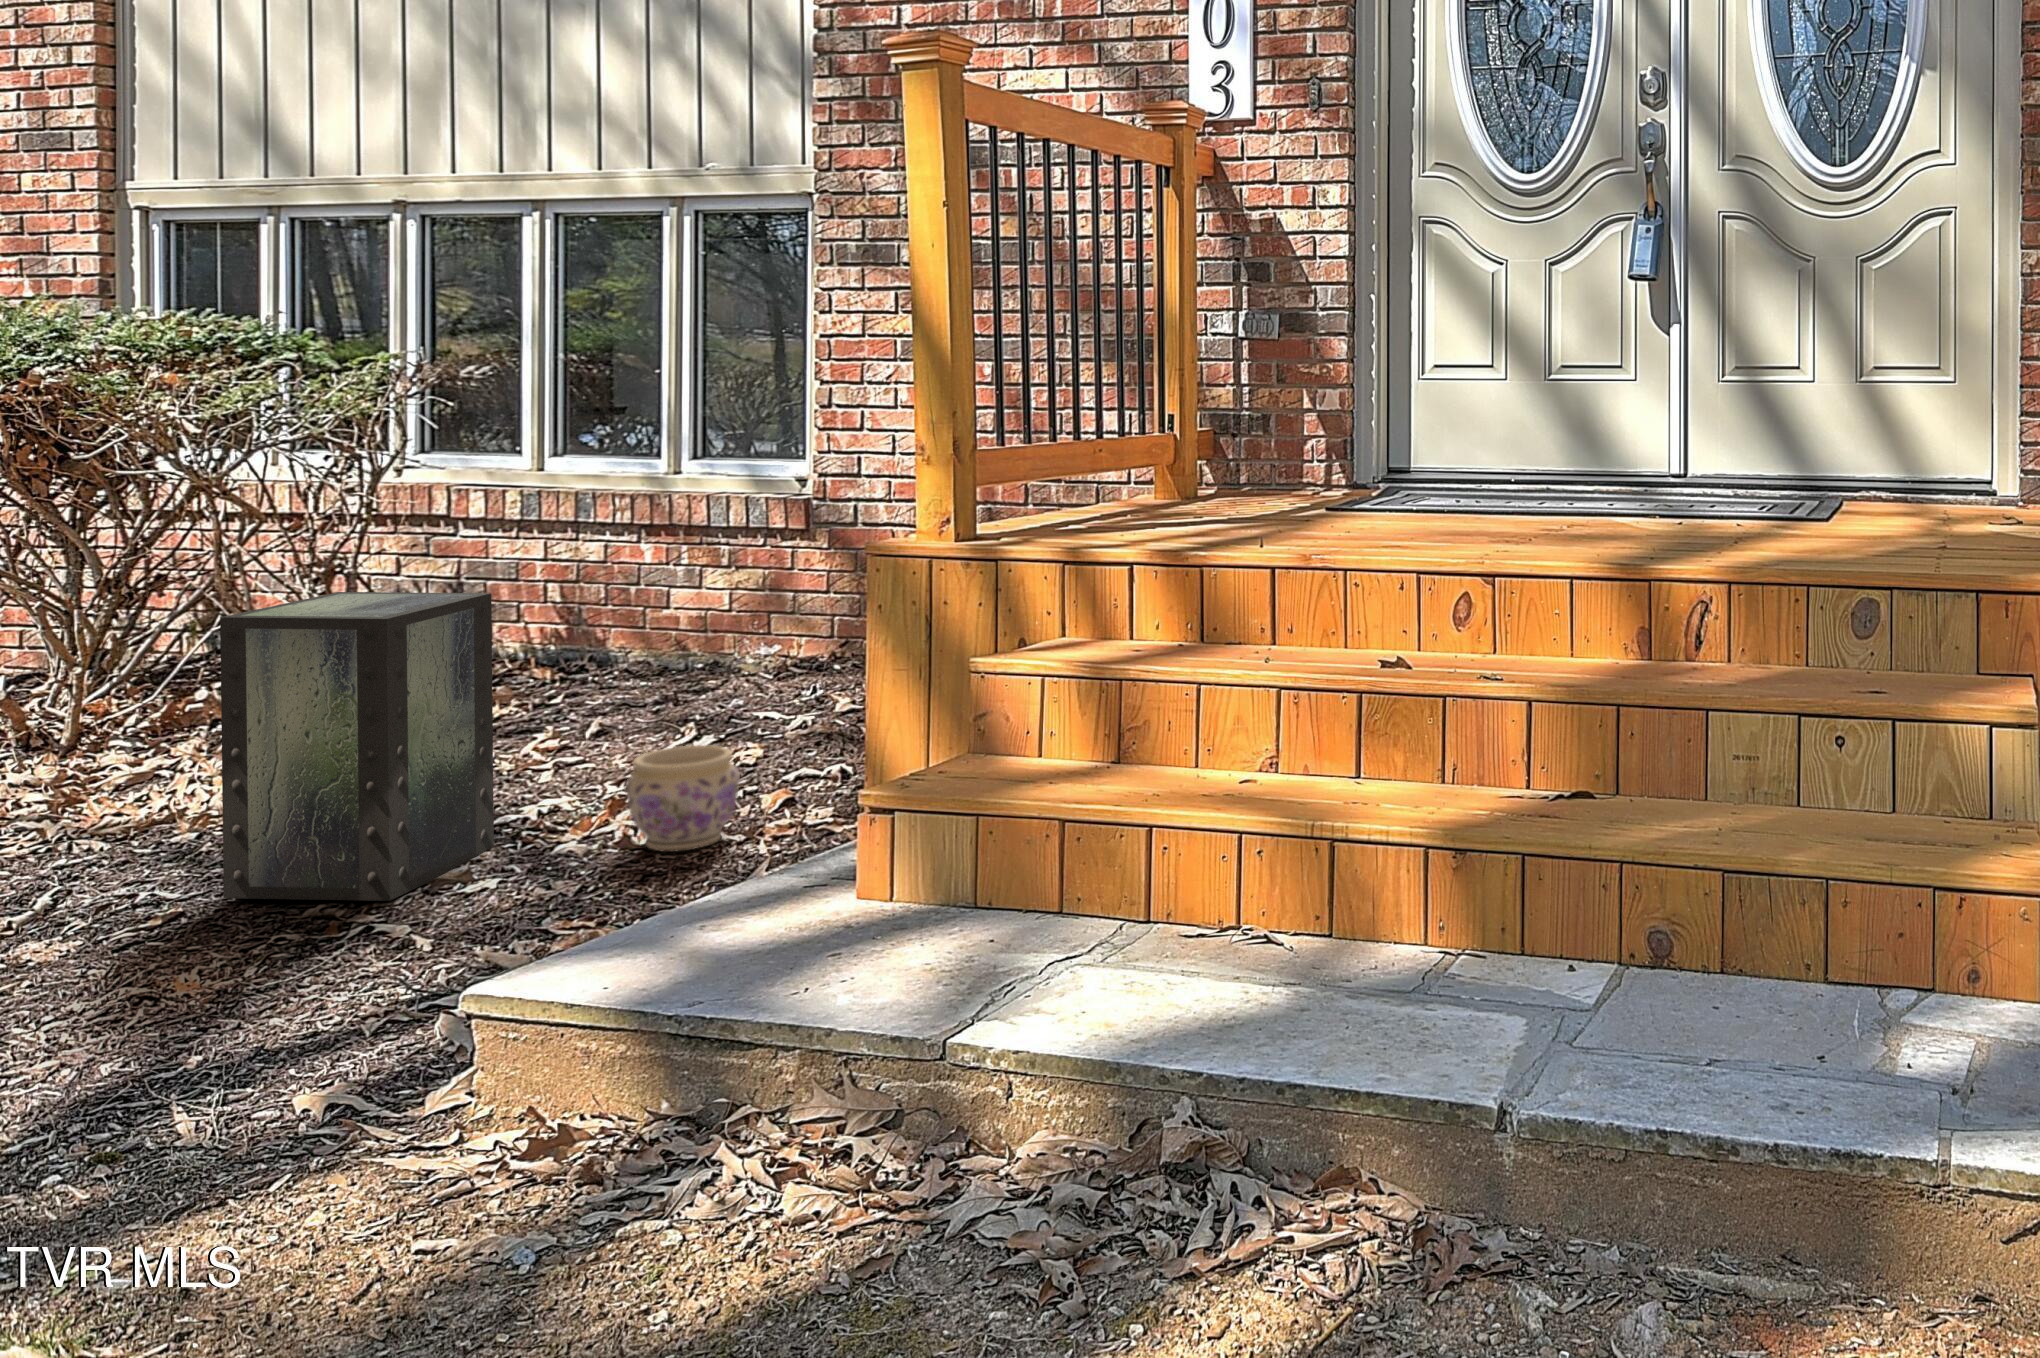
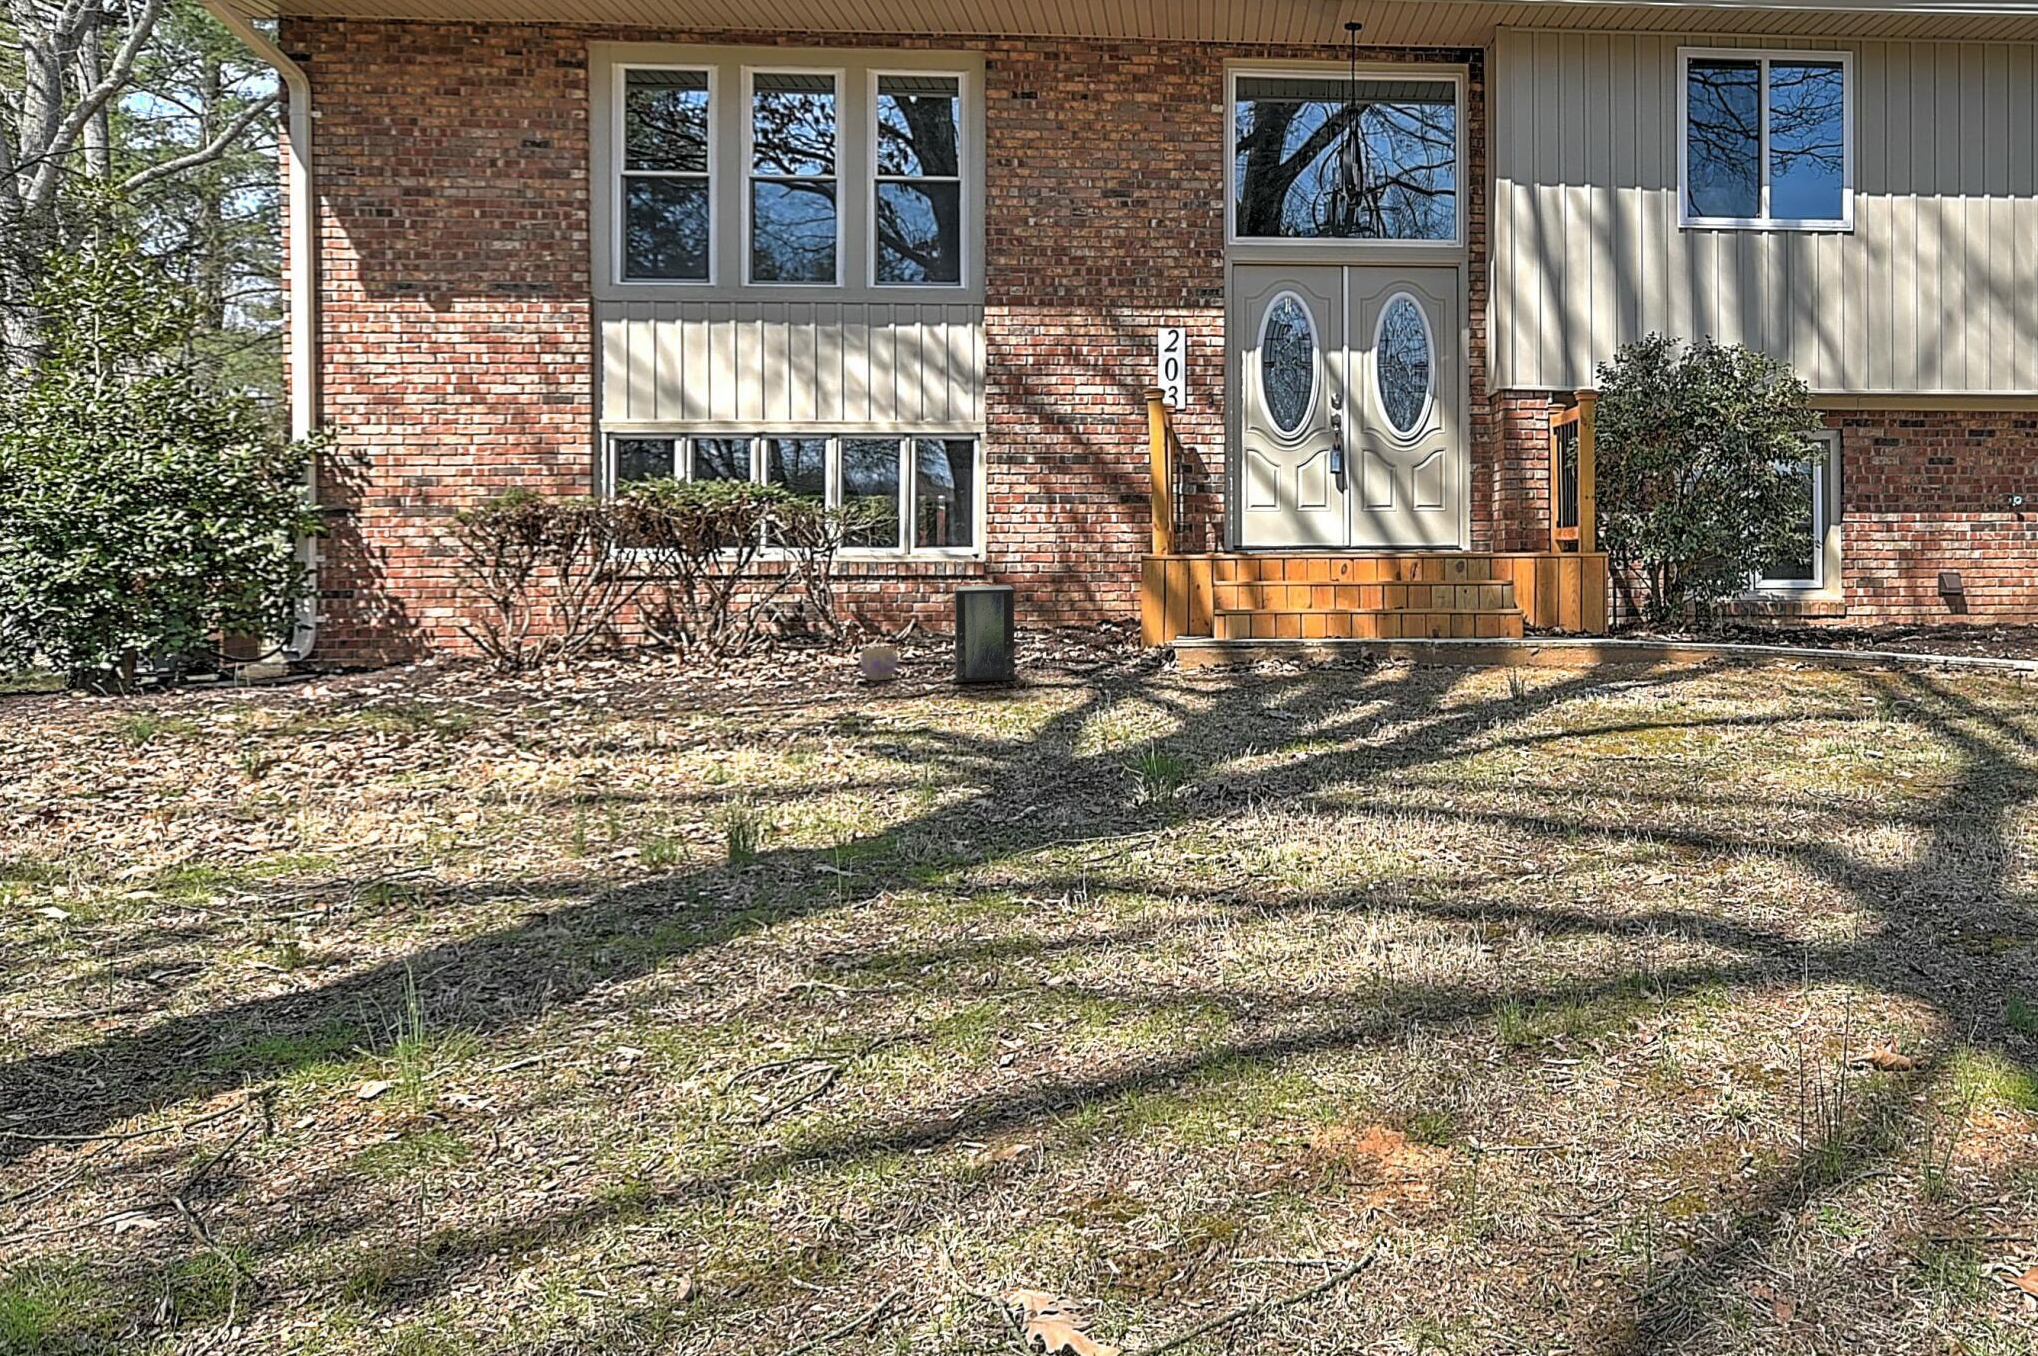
planter: present [626,745,740,852] -> present [860,647,898,681]

